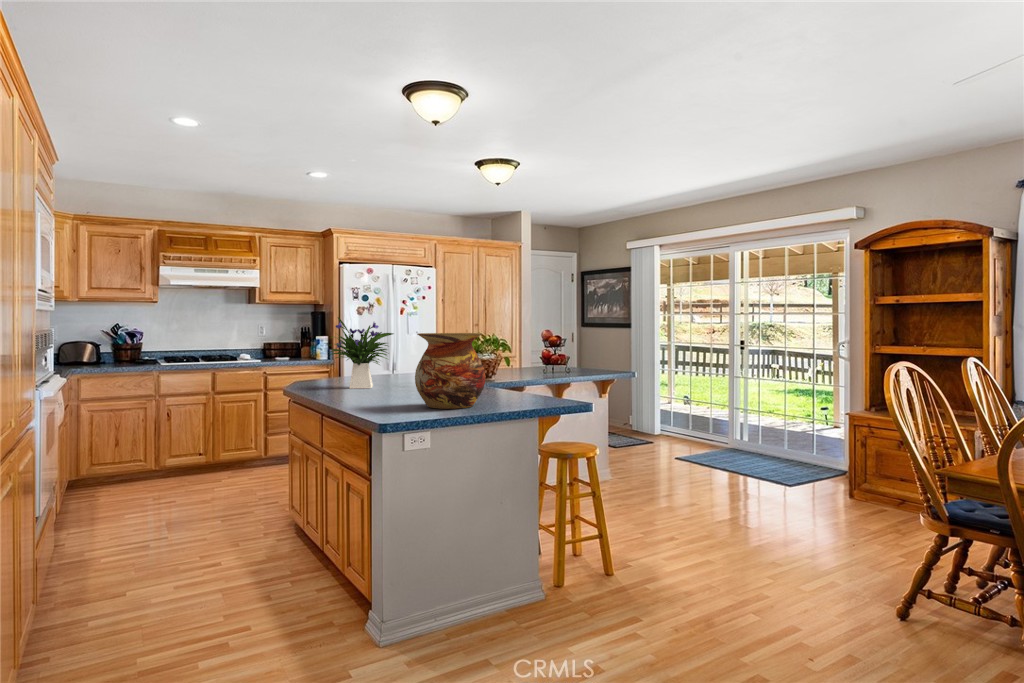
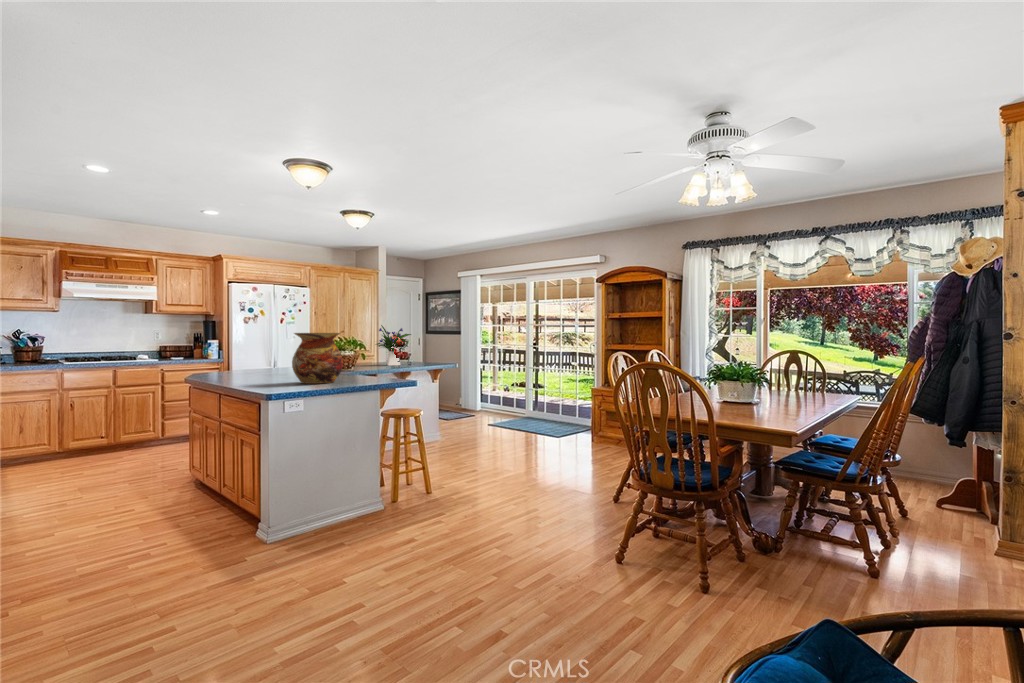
flower arrangement: present [330,318,394,389] -> present [376,325,411,365]

